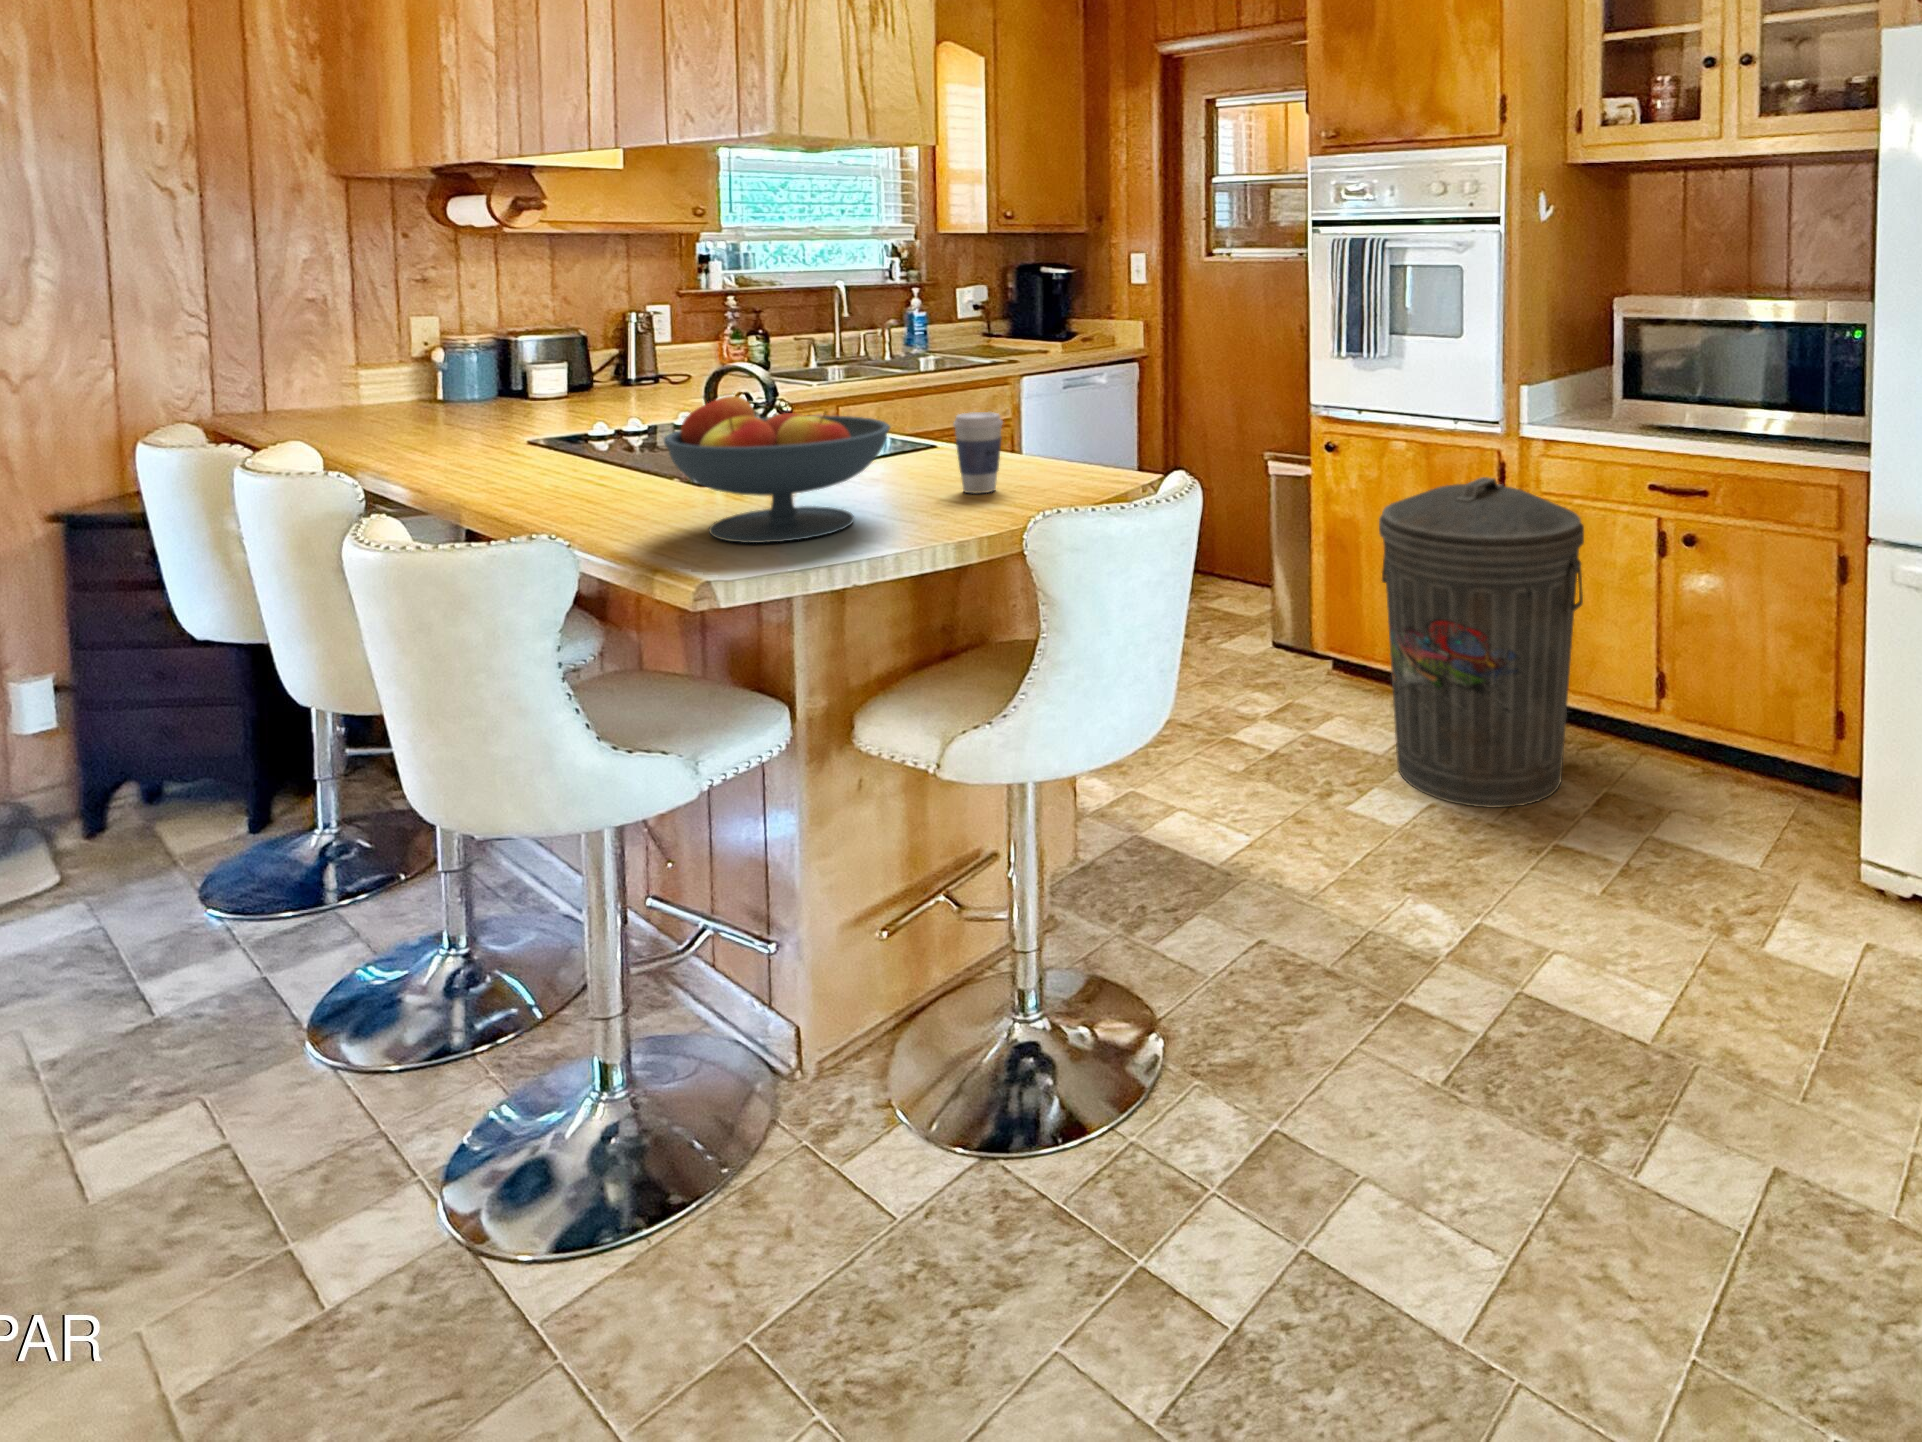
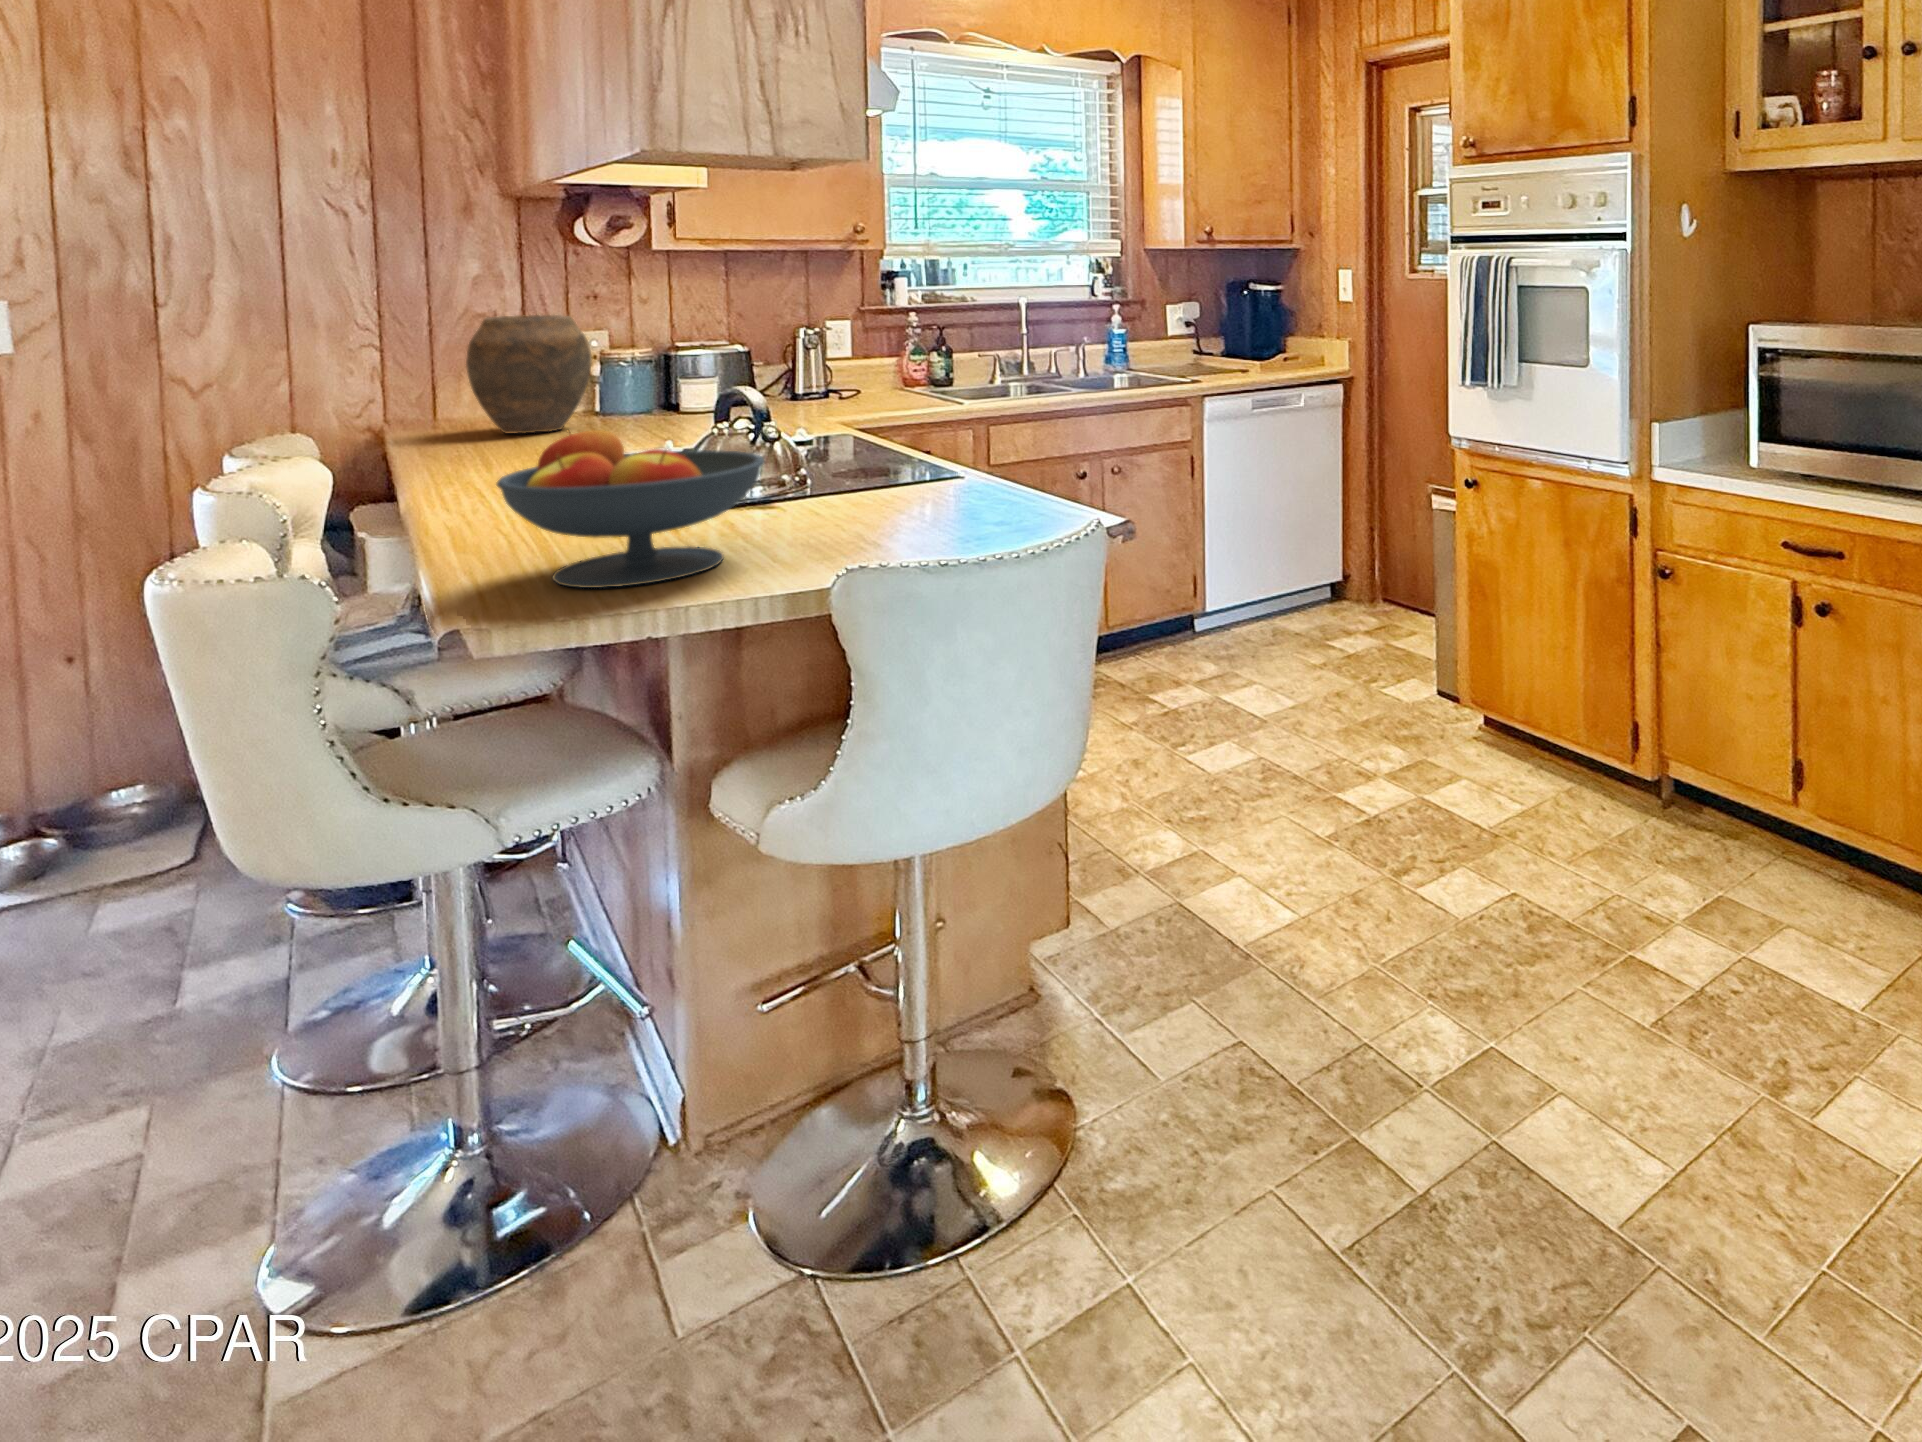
vase: none [334,299,460,420] -> present [466,315,592,433]
coffee cup: present [953,412,1003,493] -> none [868,449,926,537]
trash can: present [1379,477,1584,808] -> none [1477,527,1706,908]

